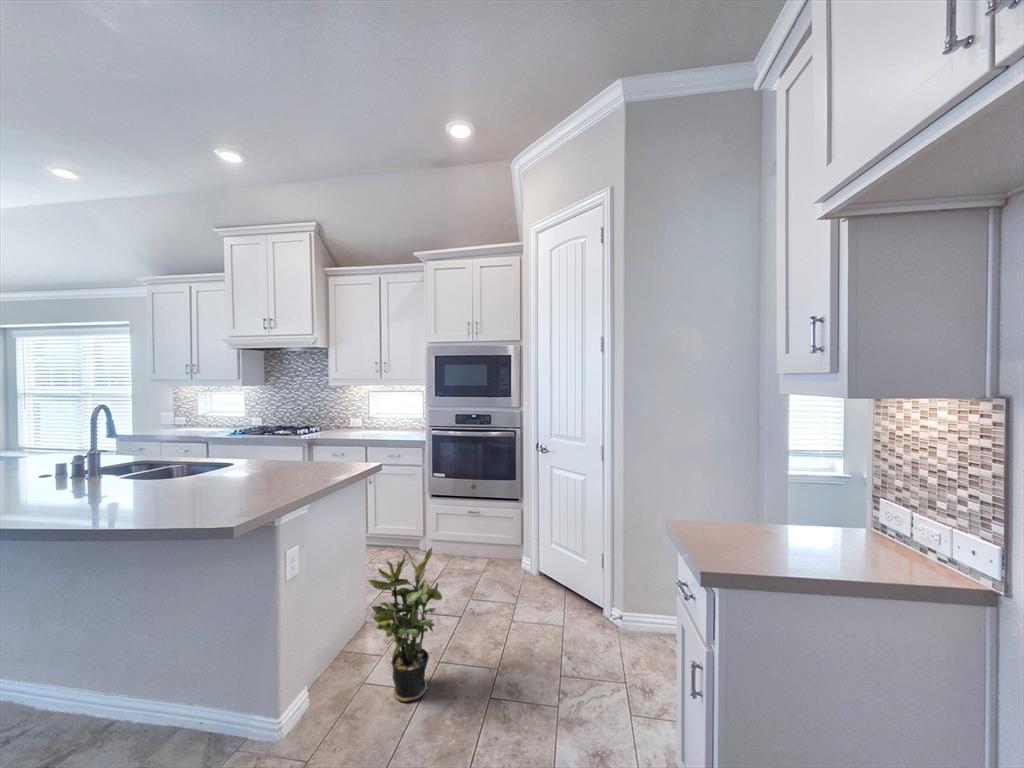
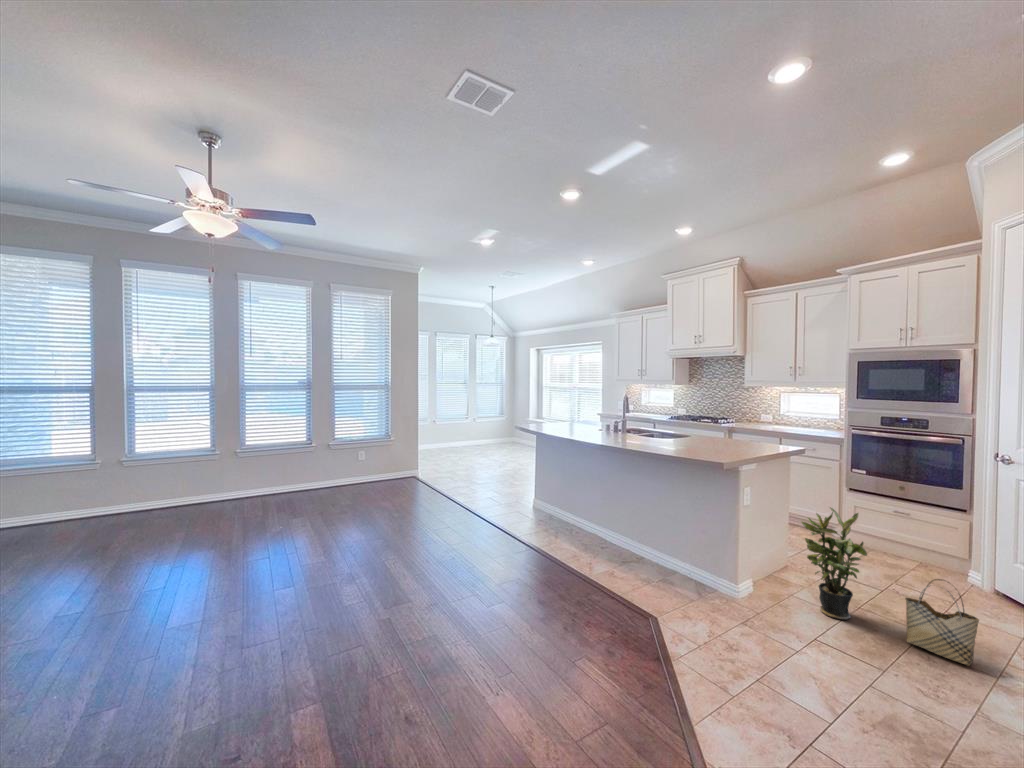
woven basket: none [478,606,539,705] -> present [905,579,979,666]

